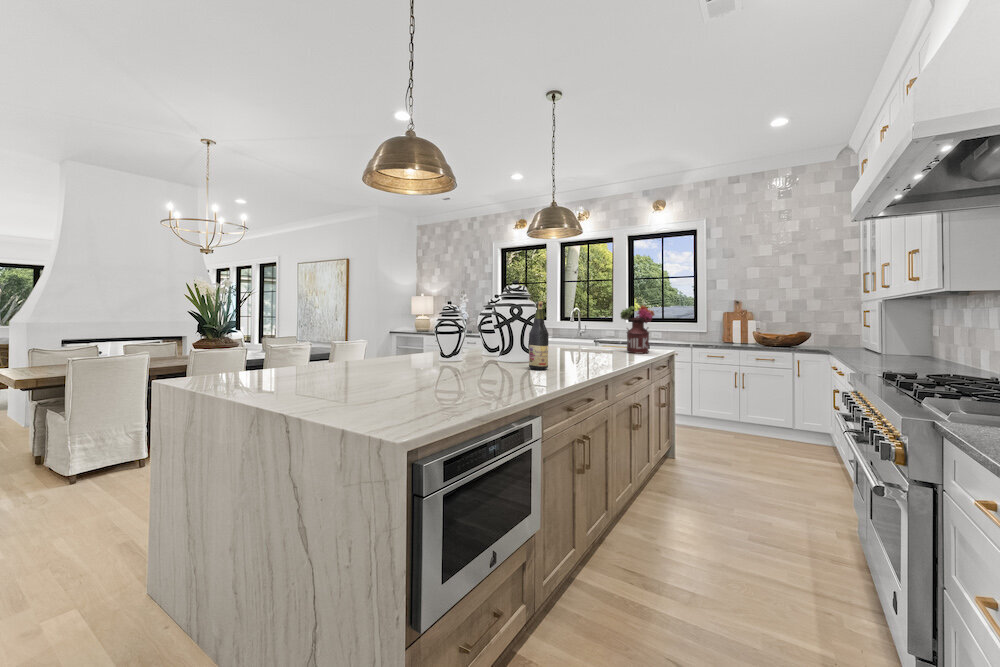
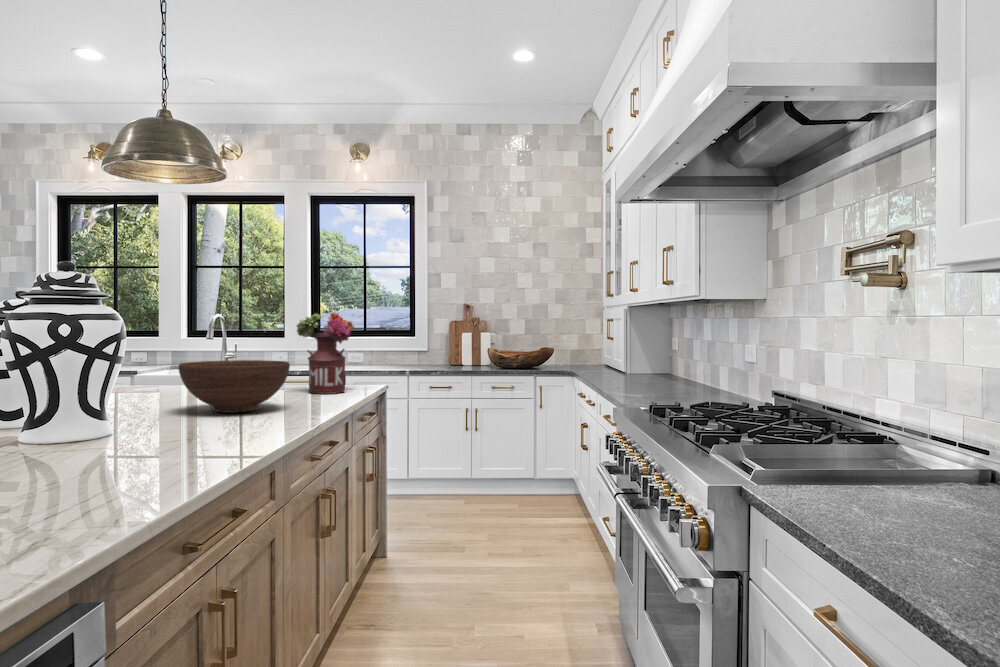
wine bottle: present [529,301,549,370] -> none [97,309,144,456]
fruit bowl: none [560,331,616,358] -> present [179,360,290,413]

